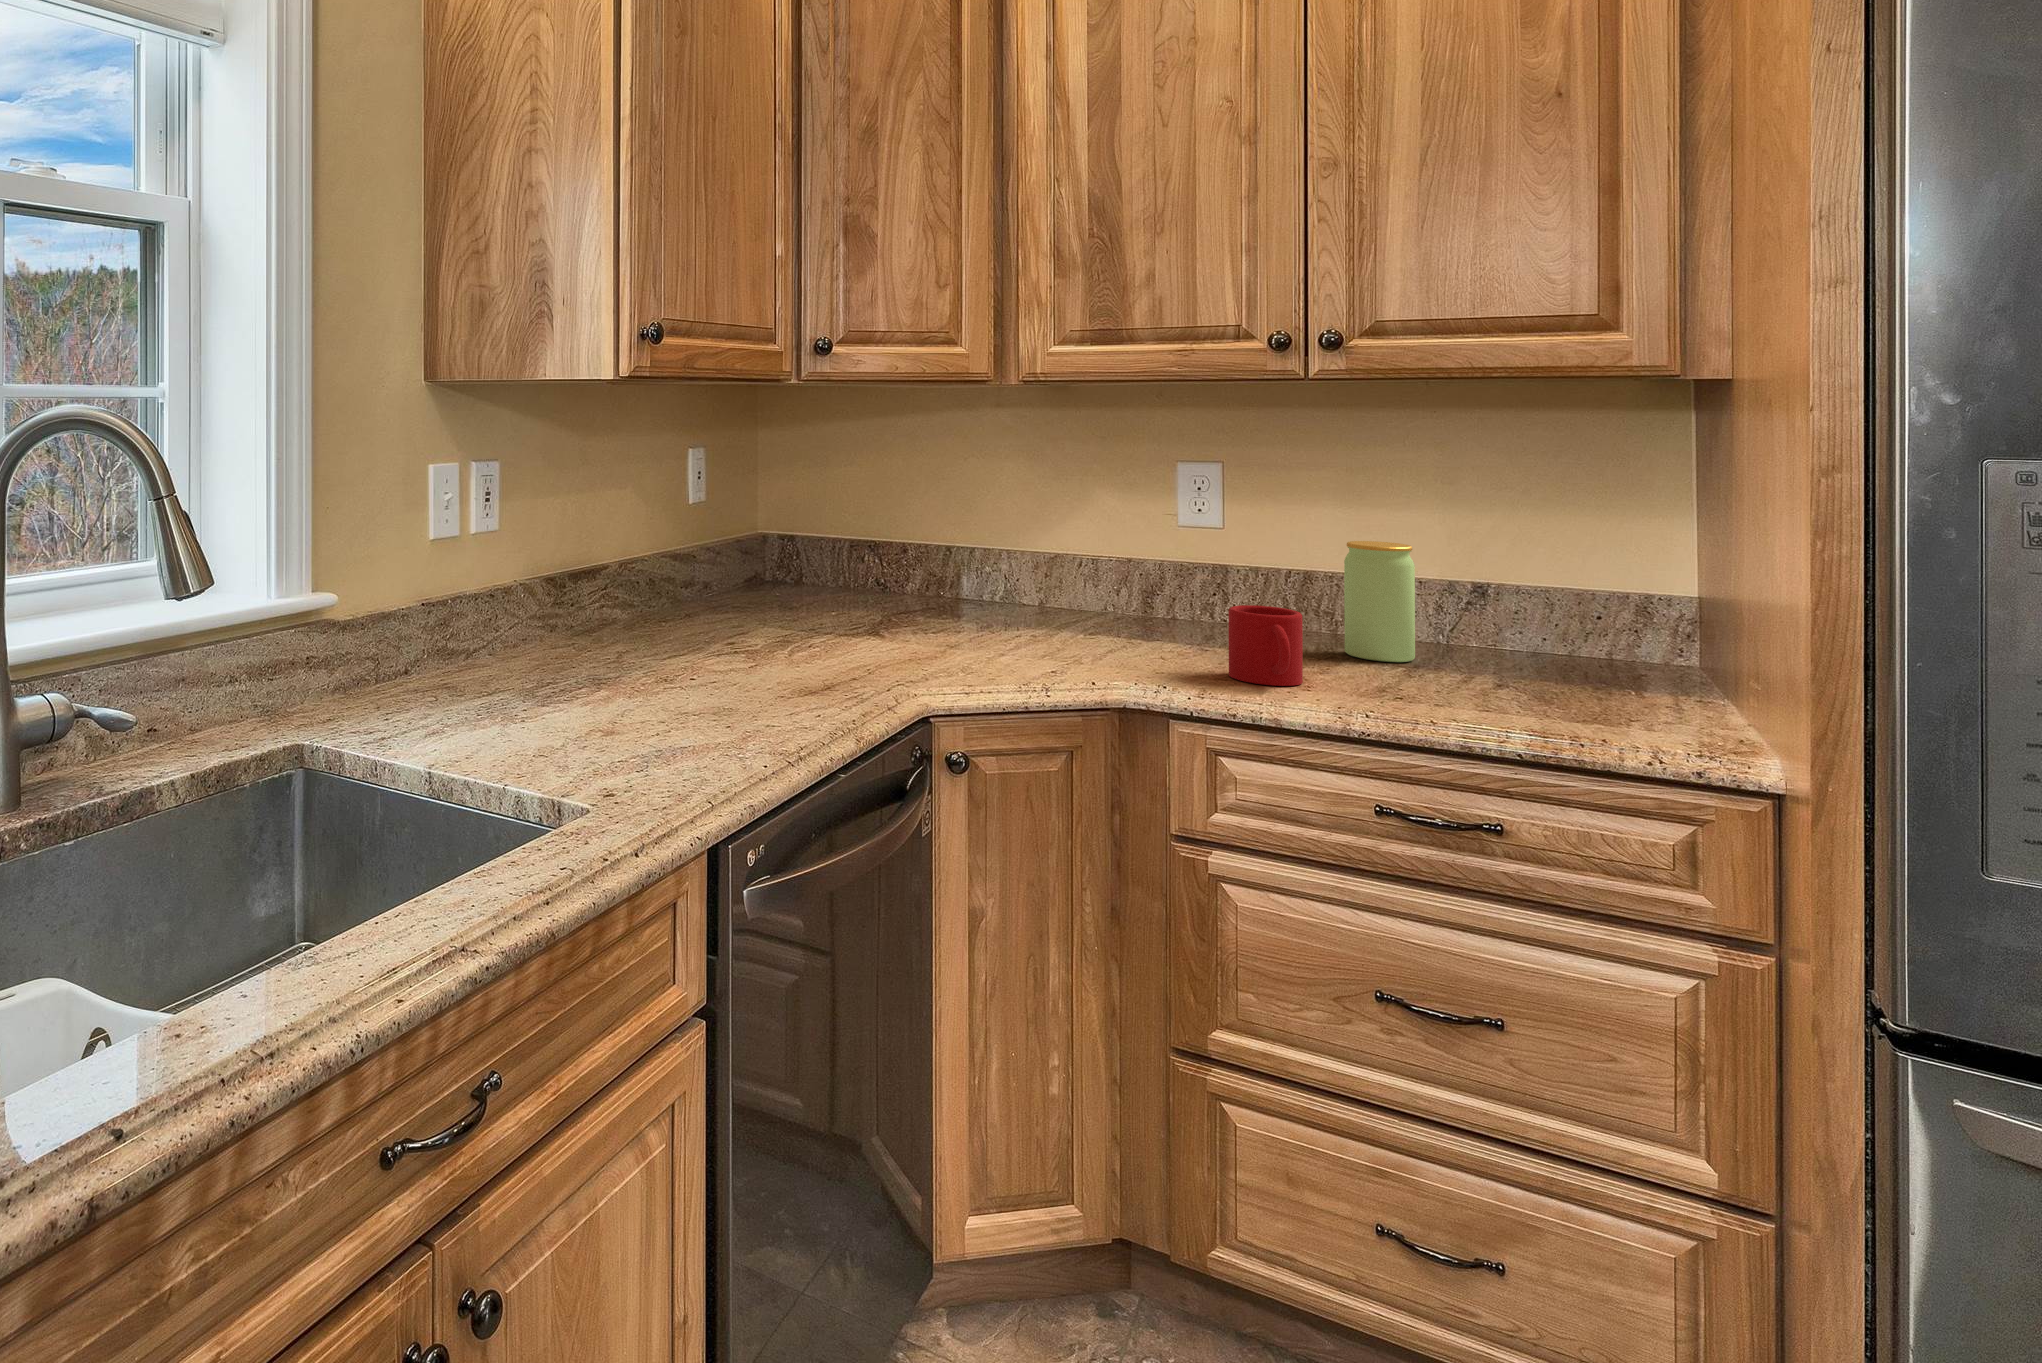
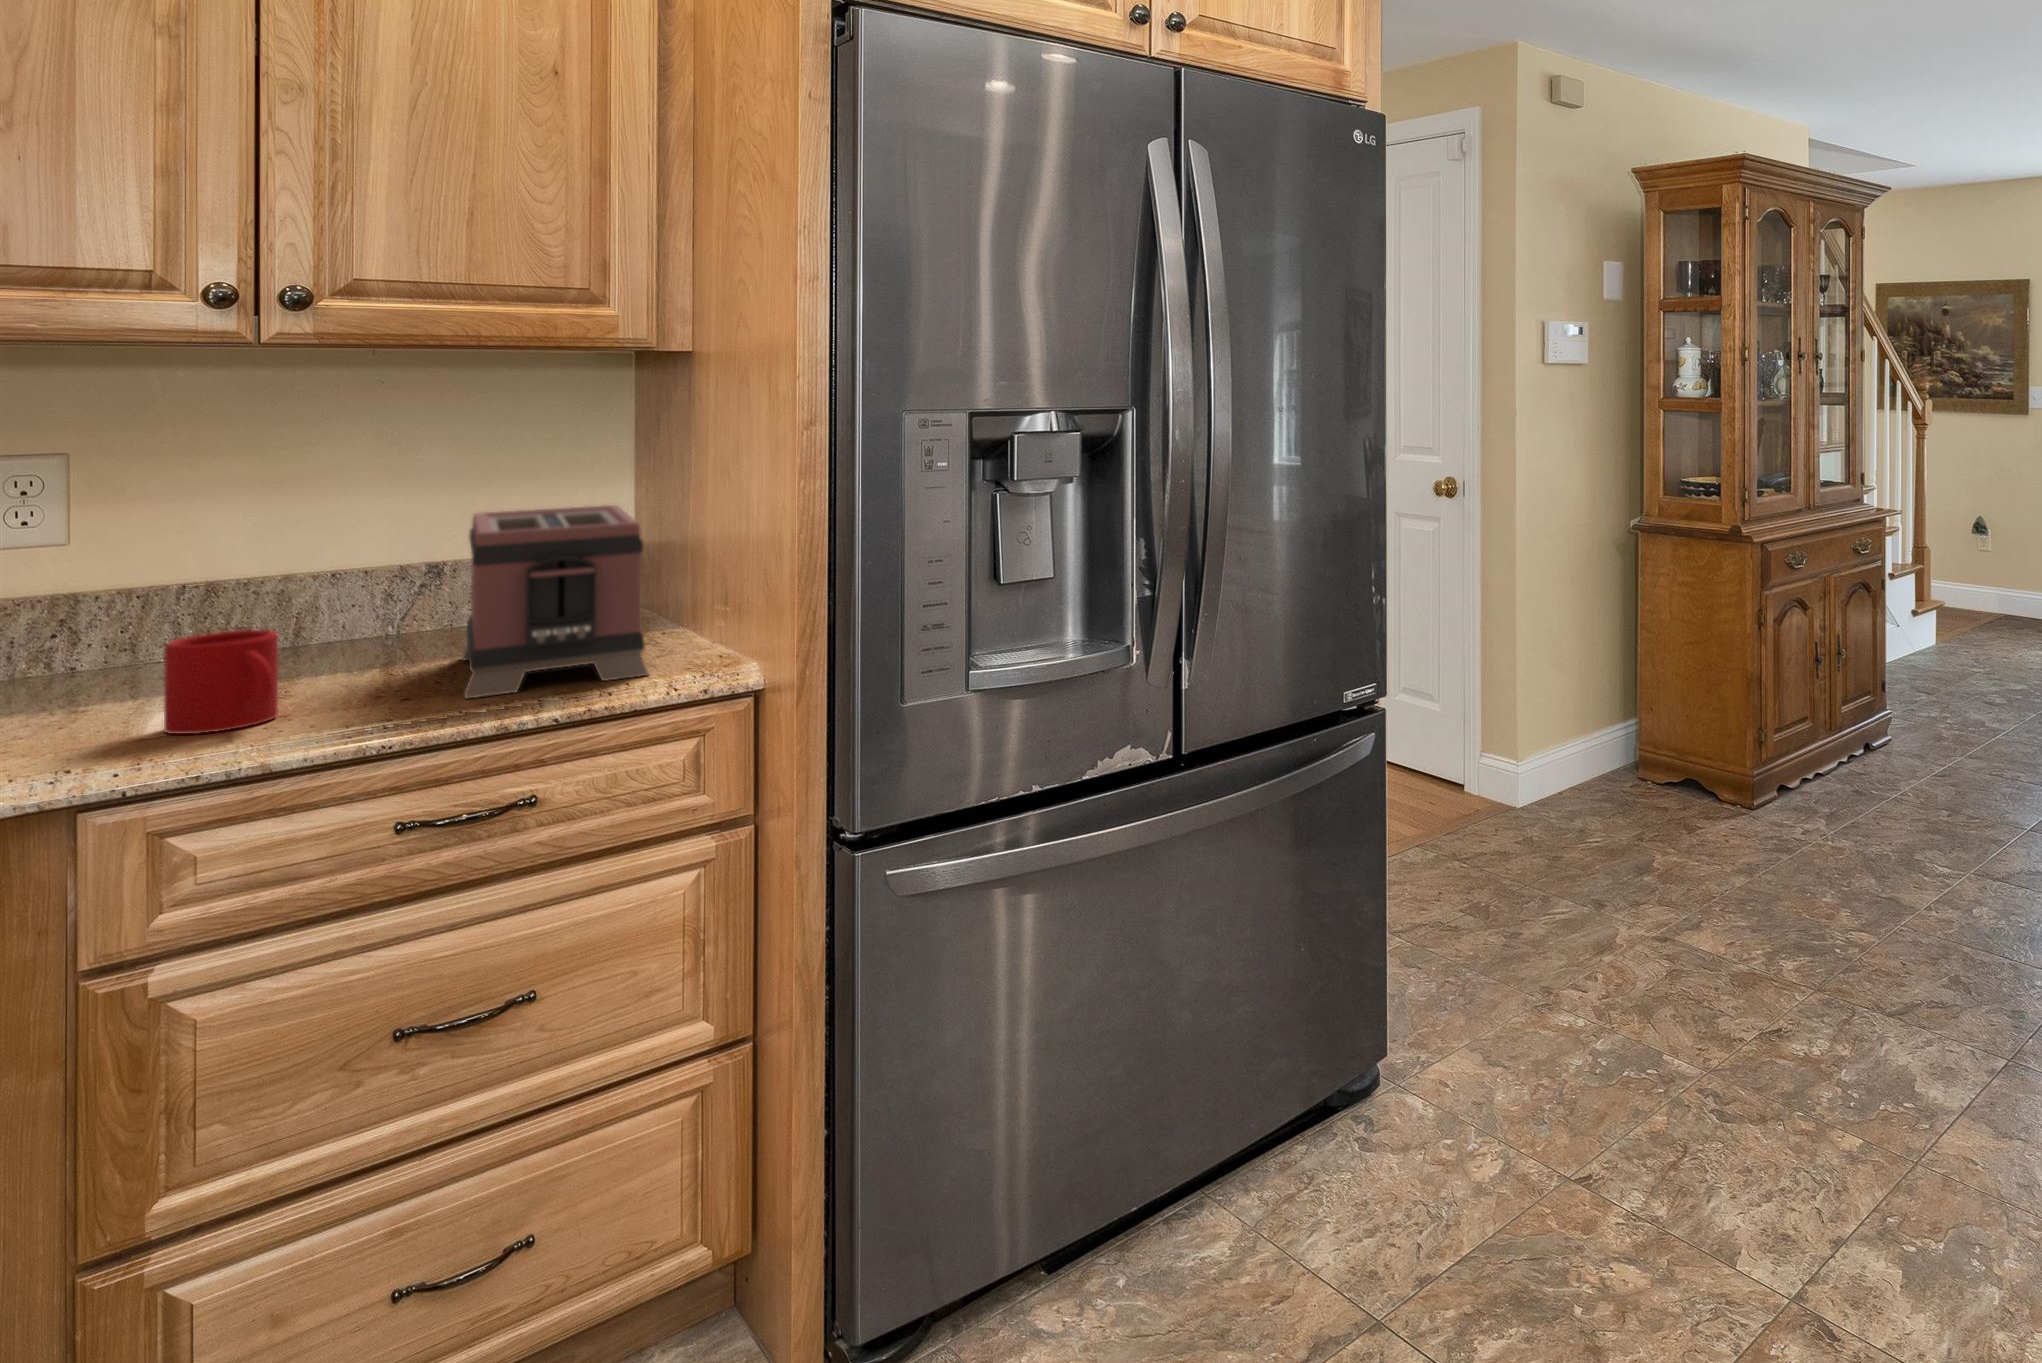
toaster: none [1443,538,1651,739] -> present [462,505,649,699]
jar: present [1344,541,1415,662] -> none [291,532,383,672]

